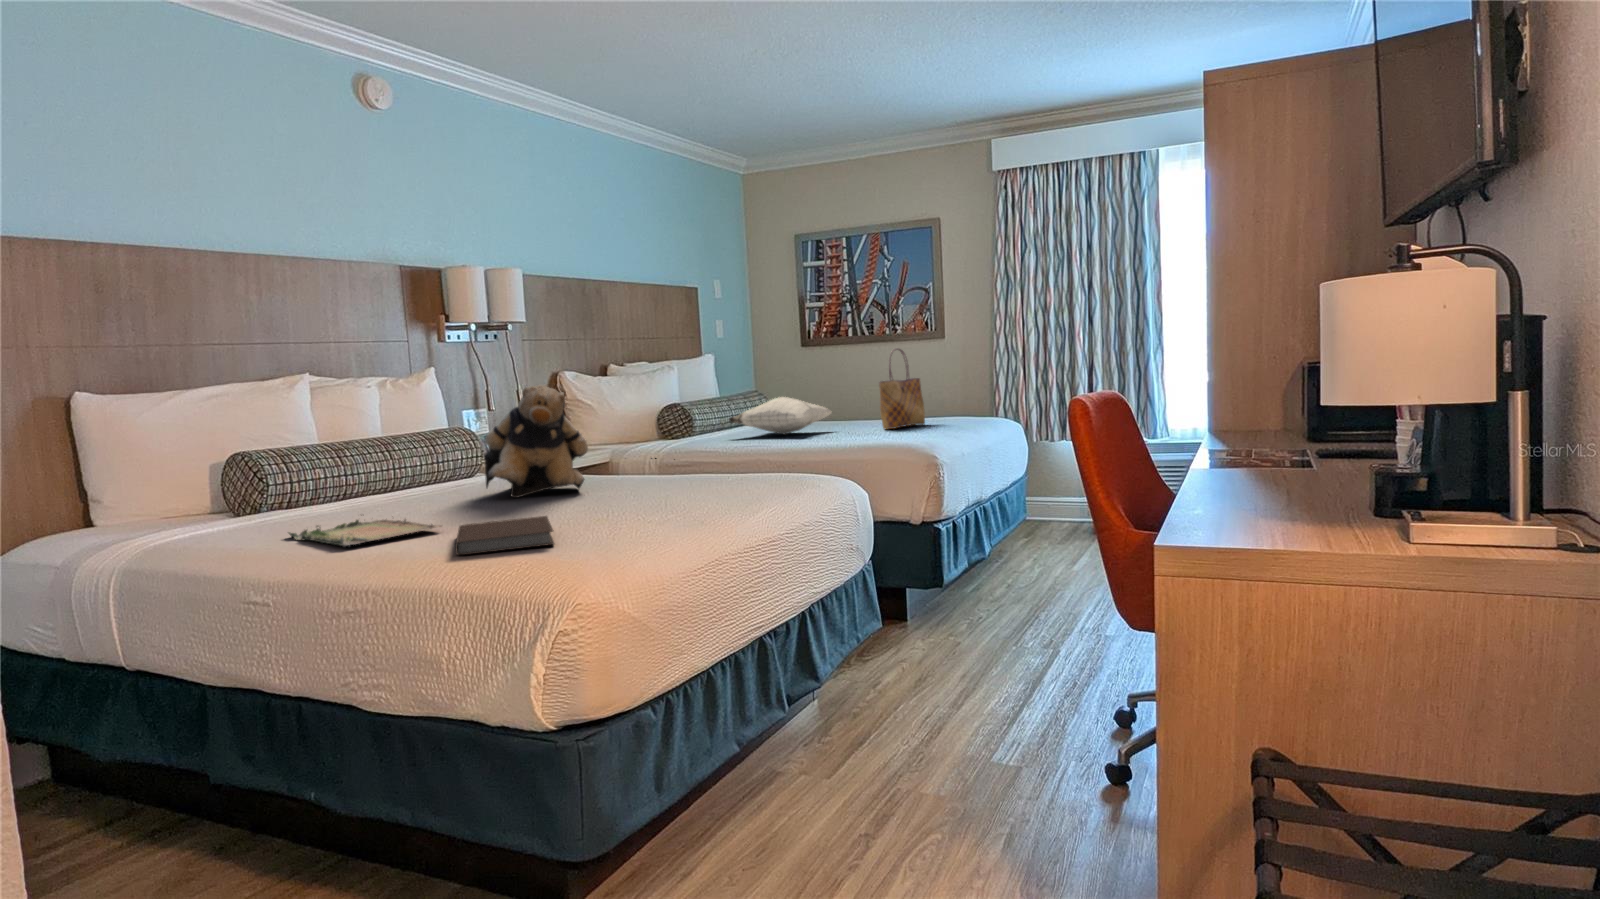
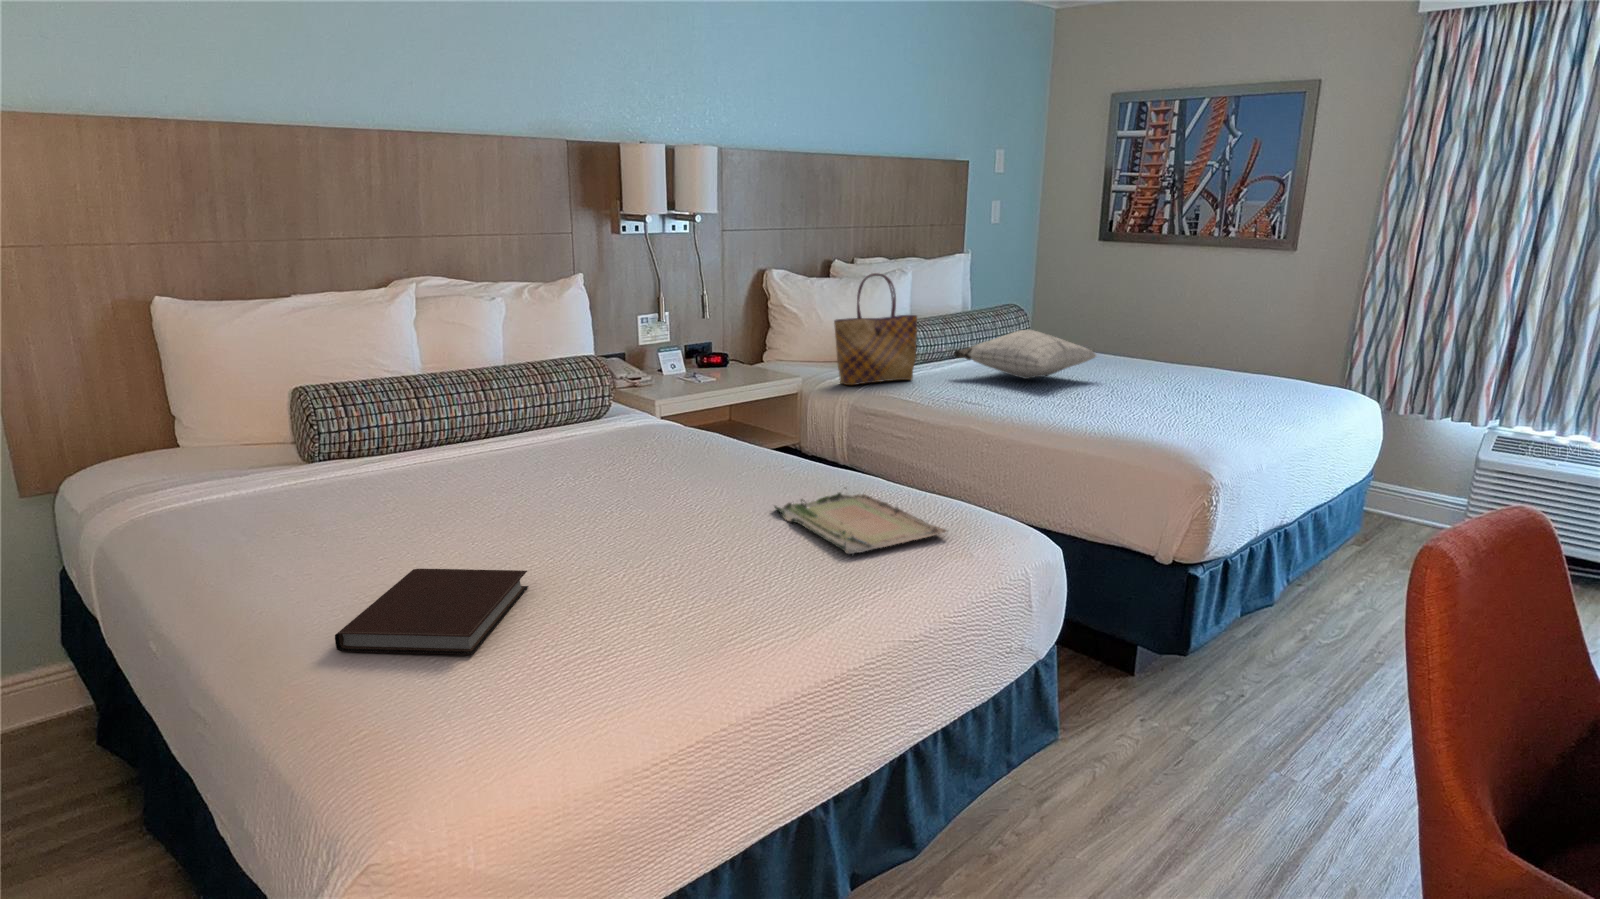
tote bag: present [879,348,925,429] -> present [834,273,917,385]
teddy bear: present [484,385,588,498] -> none [550,340,688,483]
tray: present [289,519,441,547] -> present [774,487,947,554]

